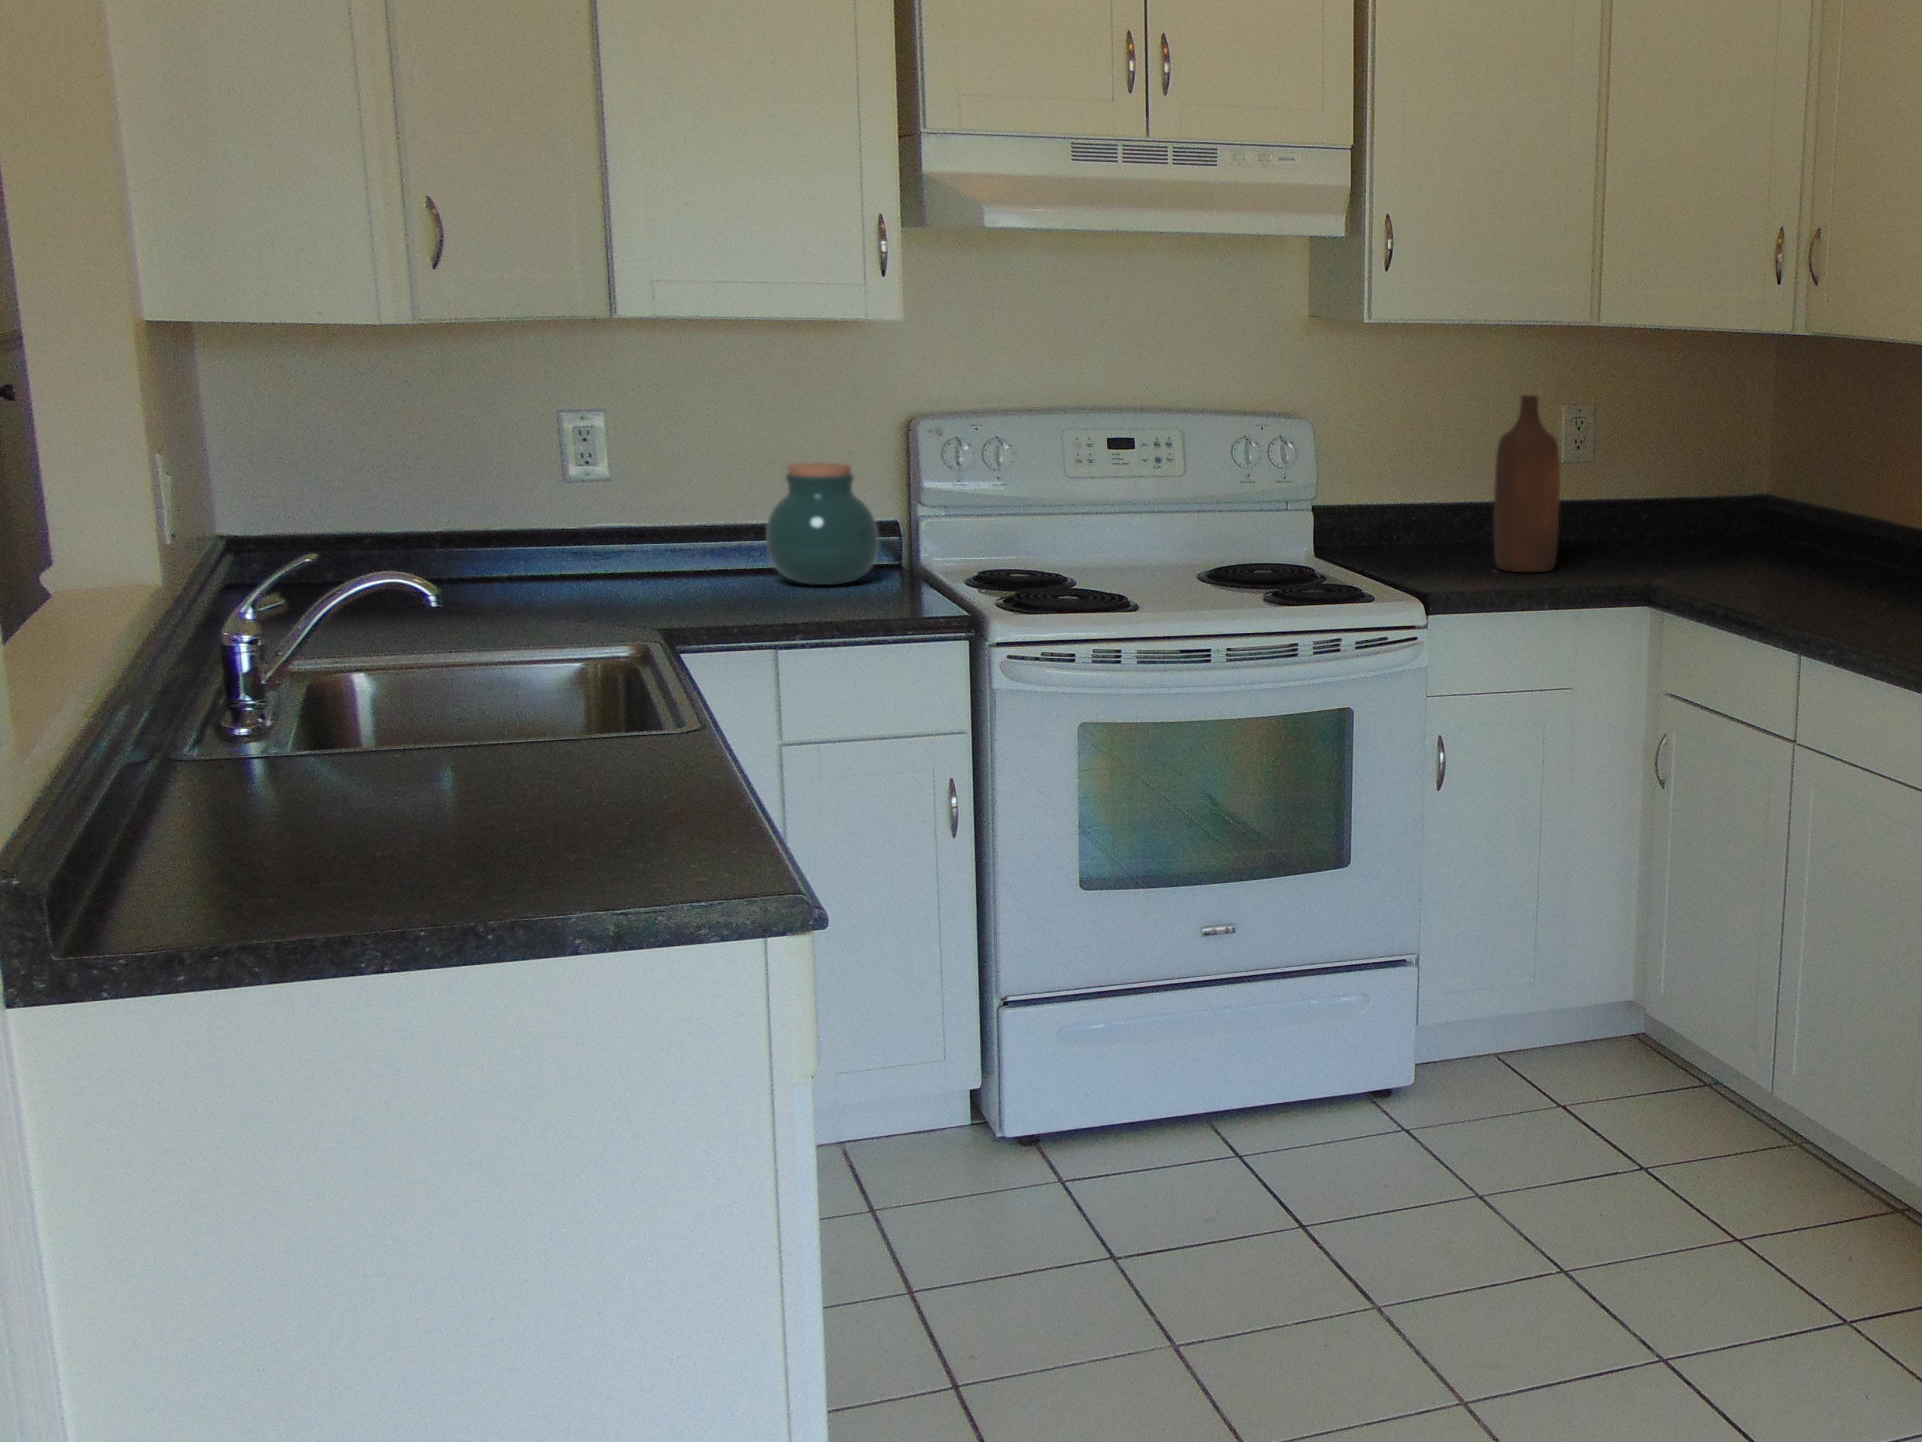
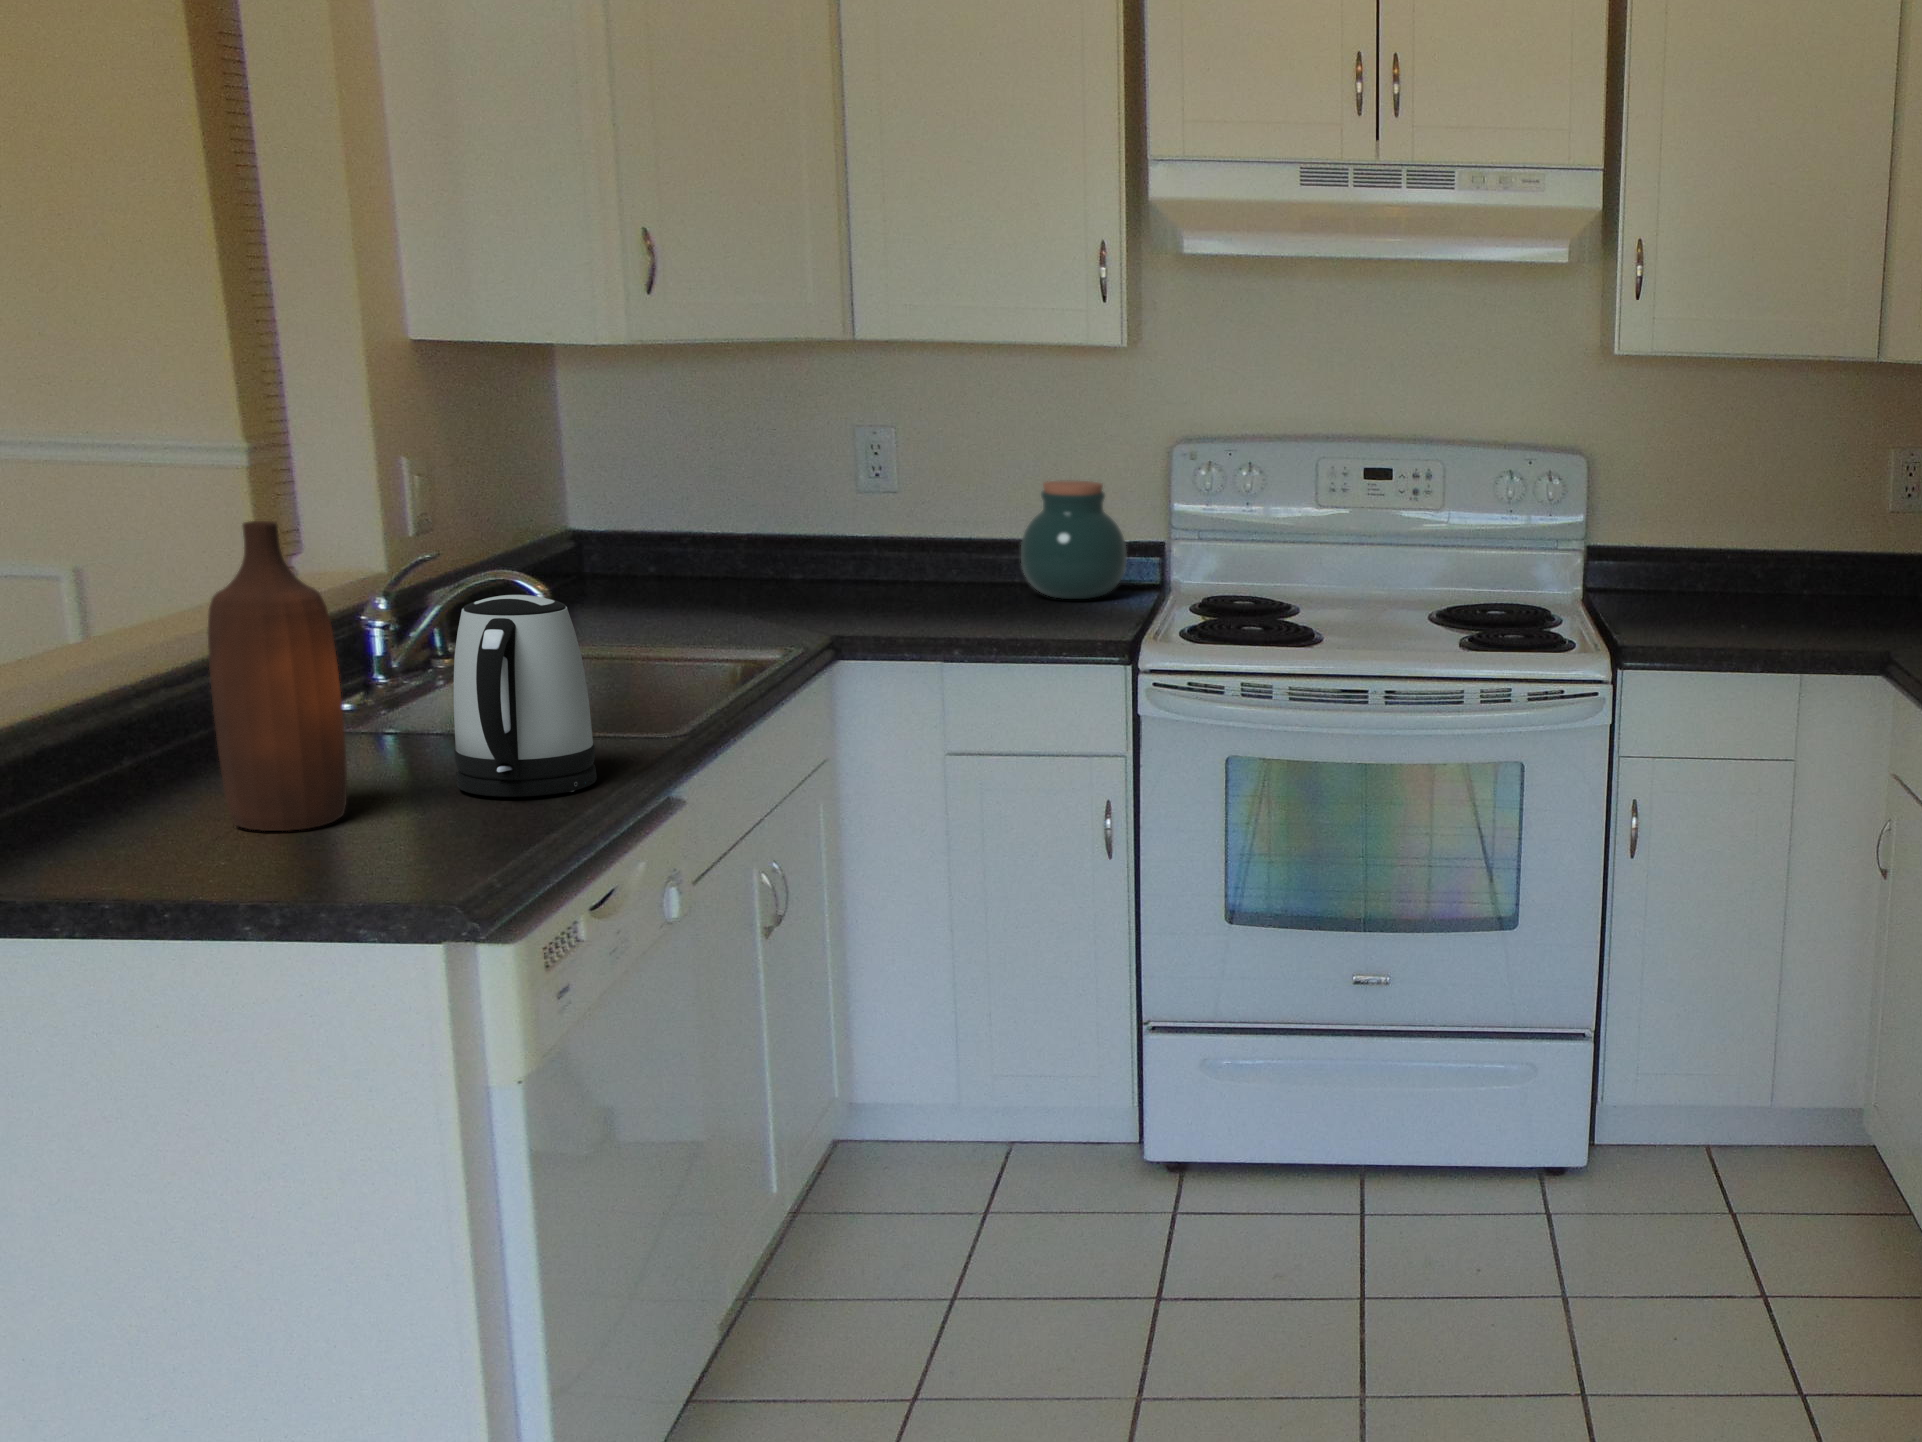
bottle: present [1494,395,1560,572] -> present [208,521,347,831]
kettle: none [492,584,648,805] -> present [454,595,597,797]

